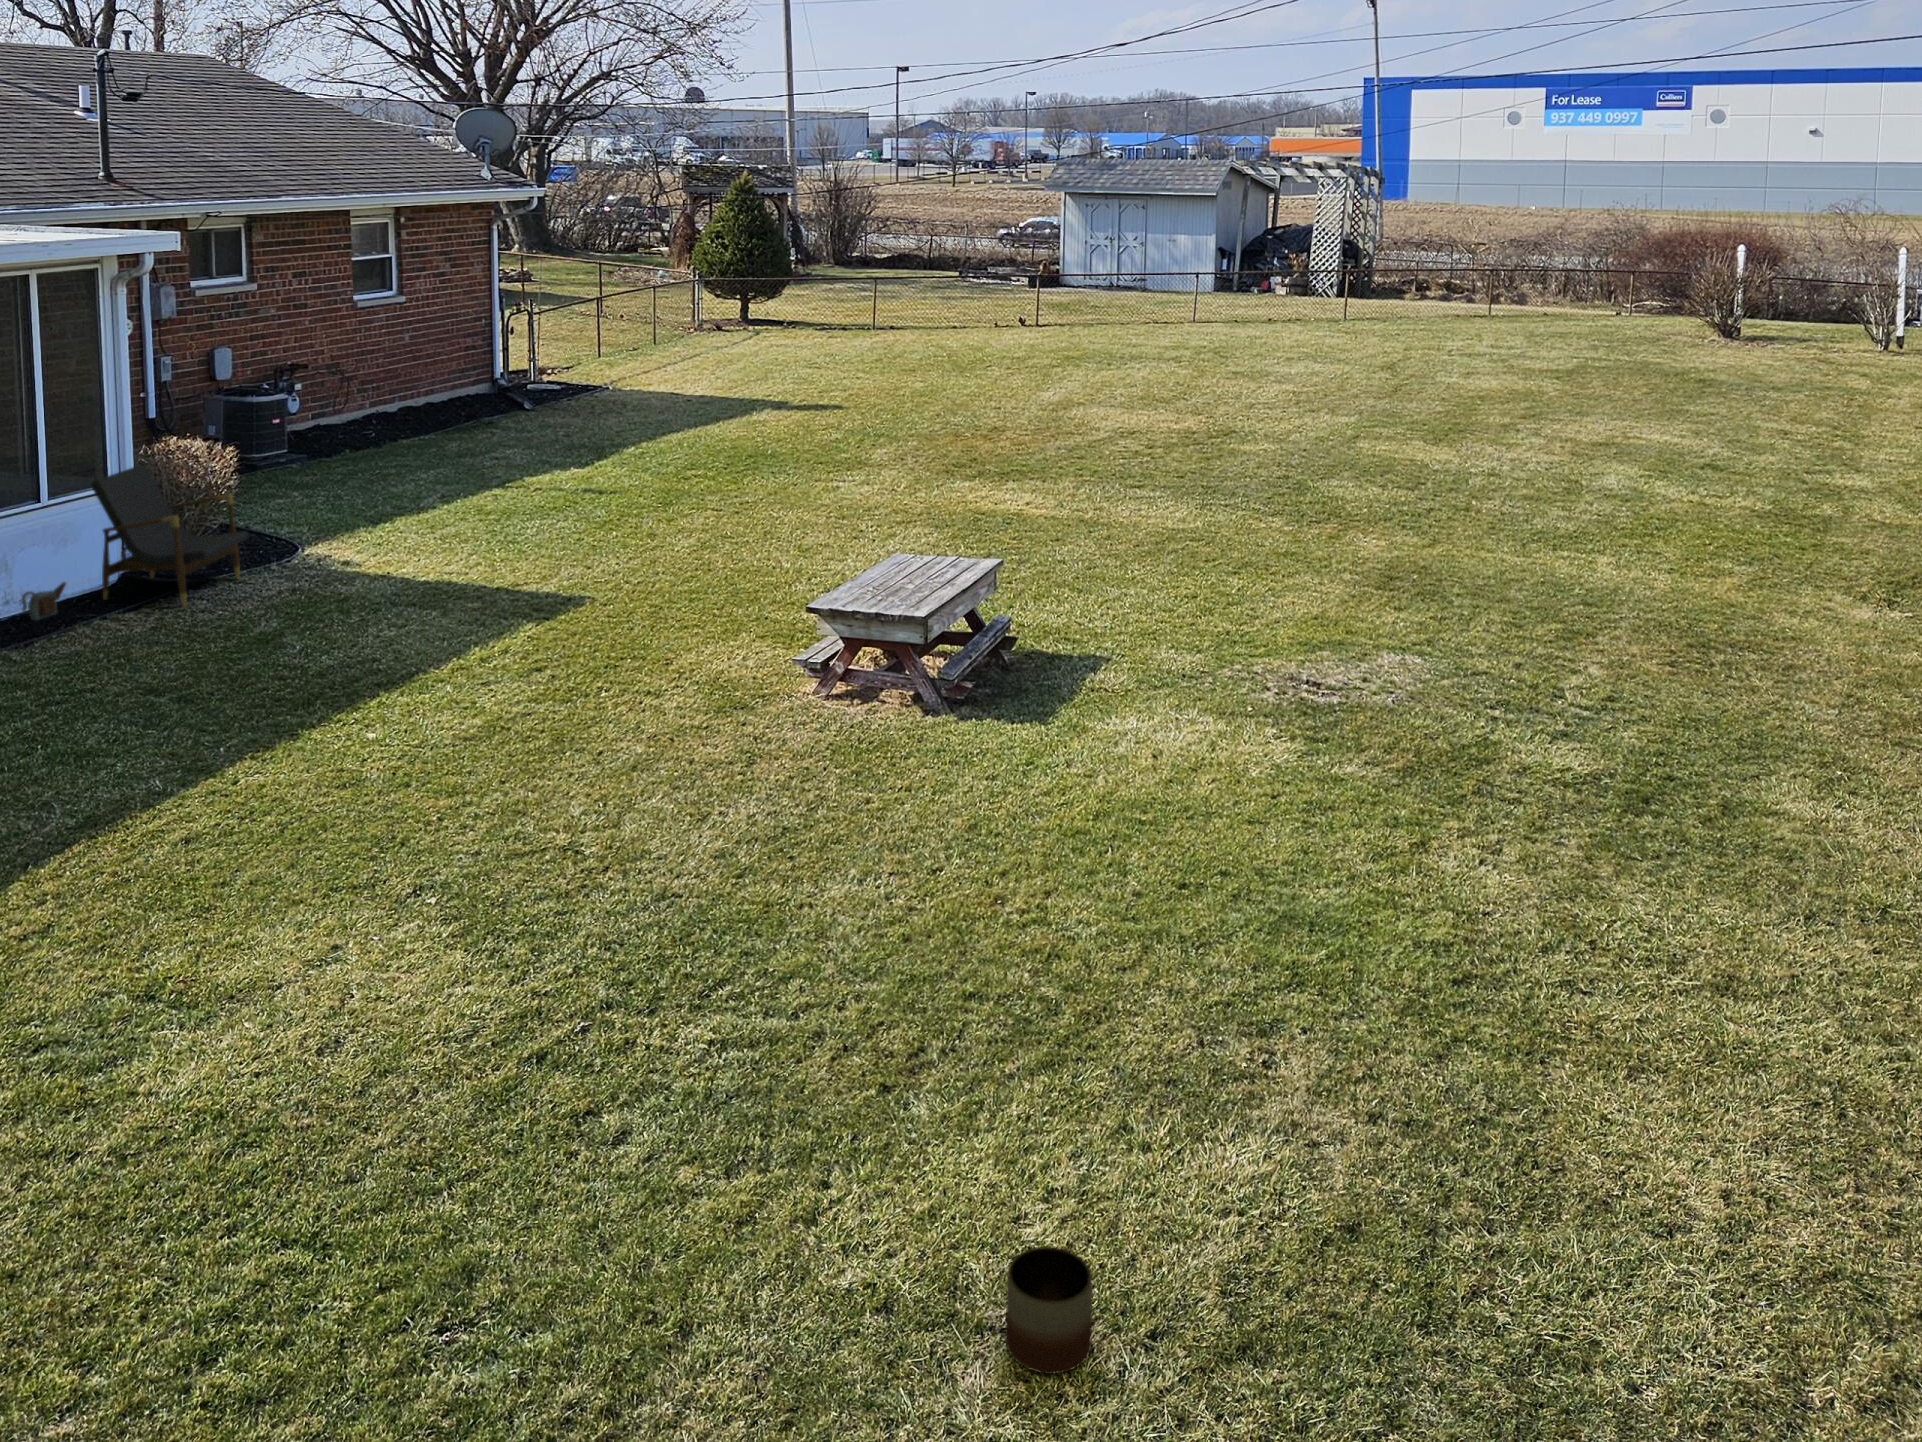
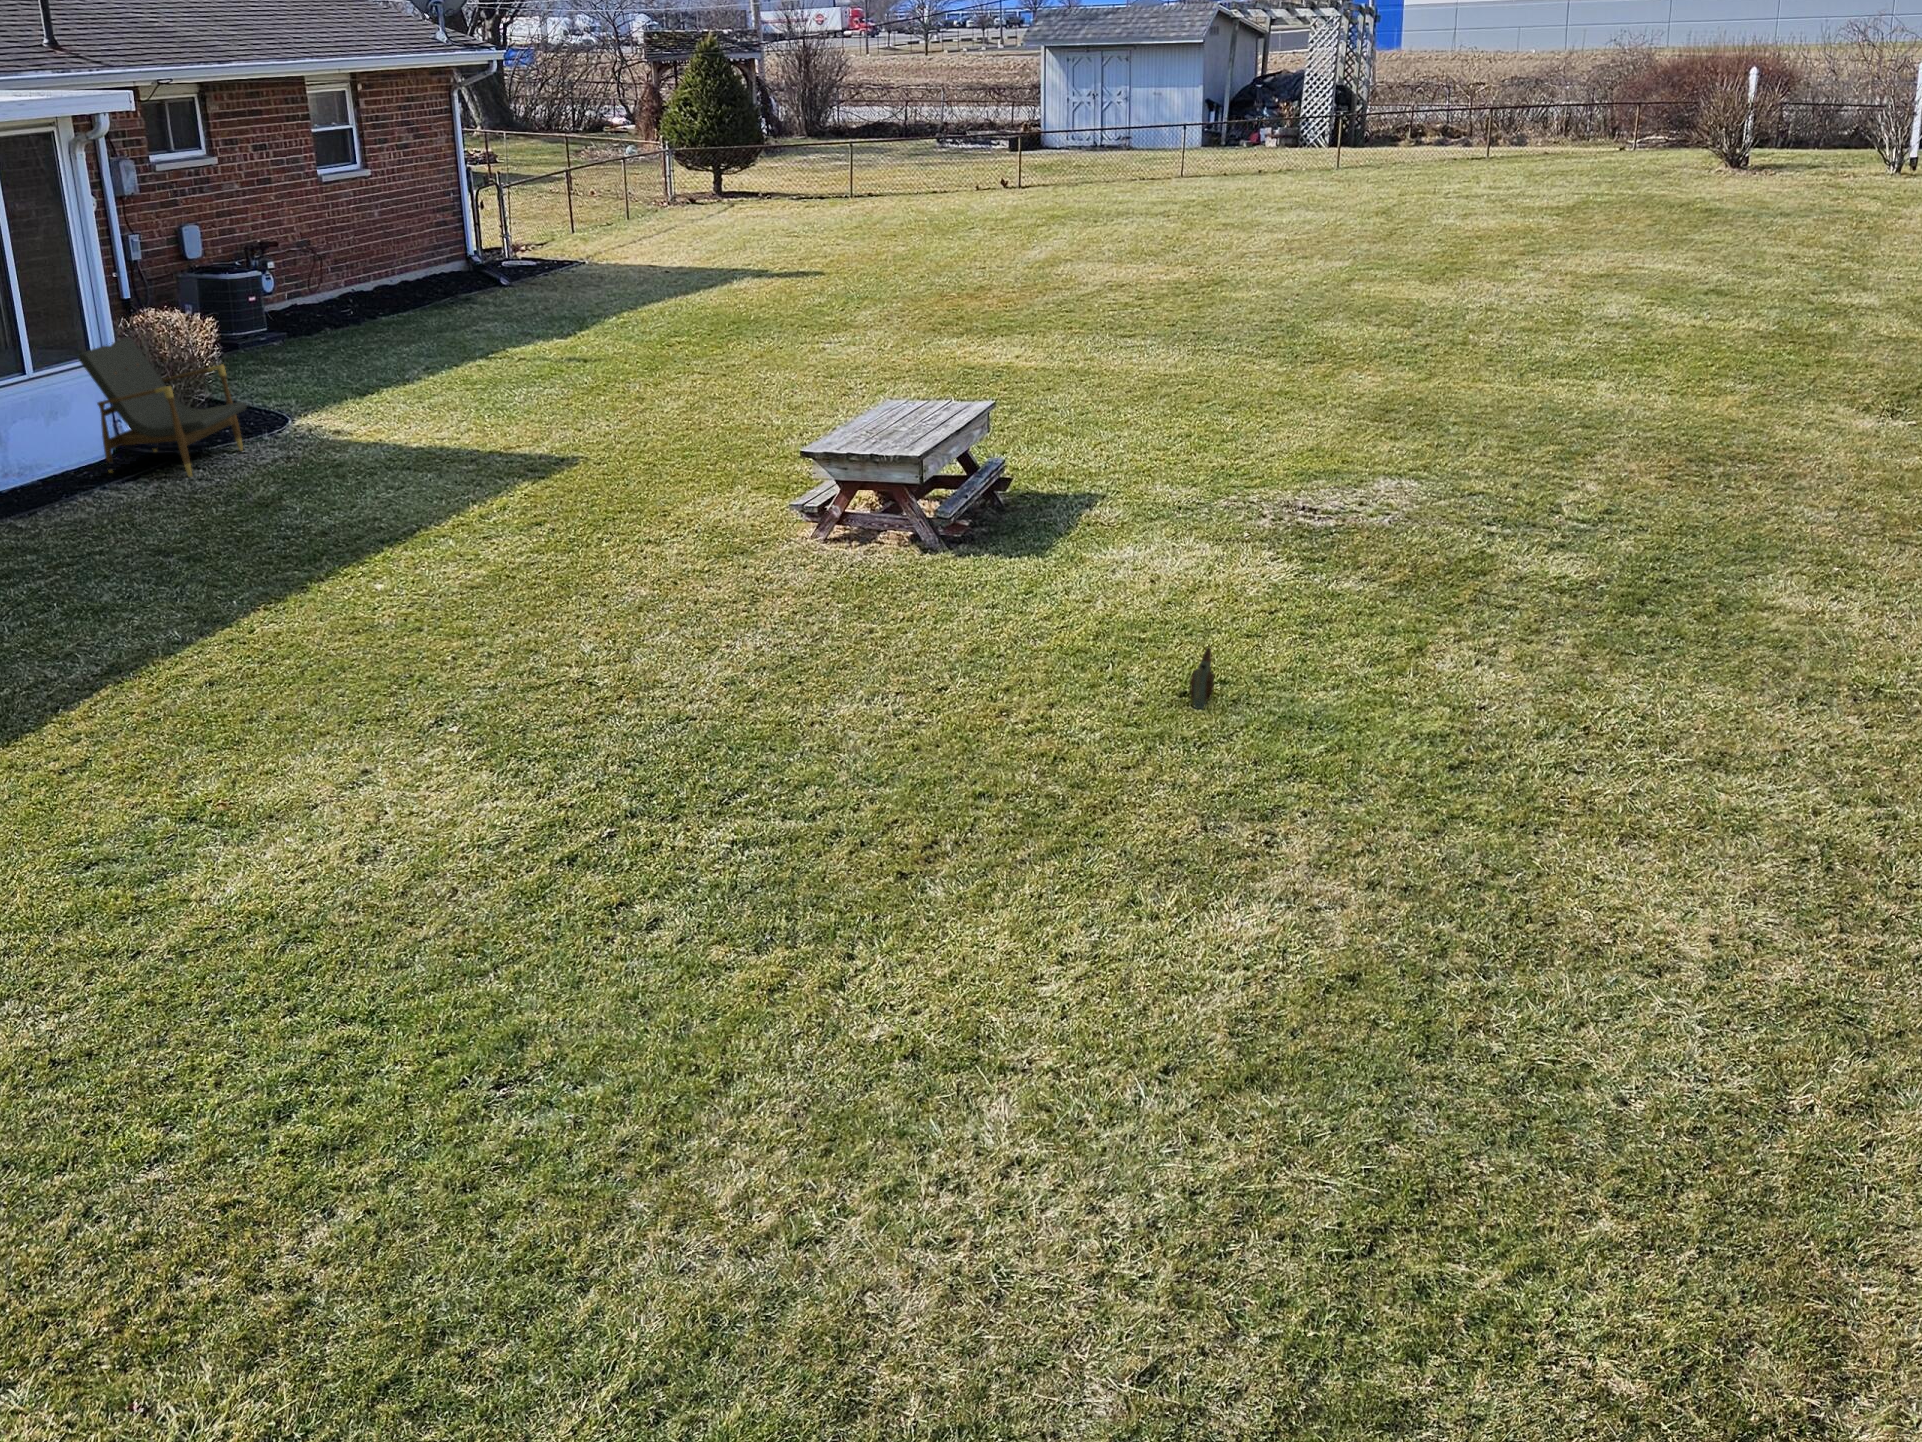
watering can: present [22,582,66,620] -> present [1190,646,1215,709]
planter: present [1005,1246,1092,1374] -> none [1034,997,1115,1104]

